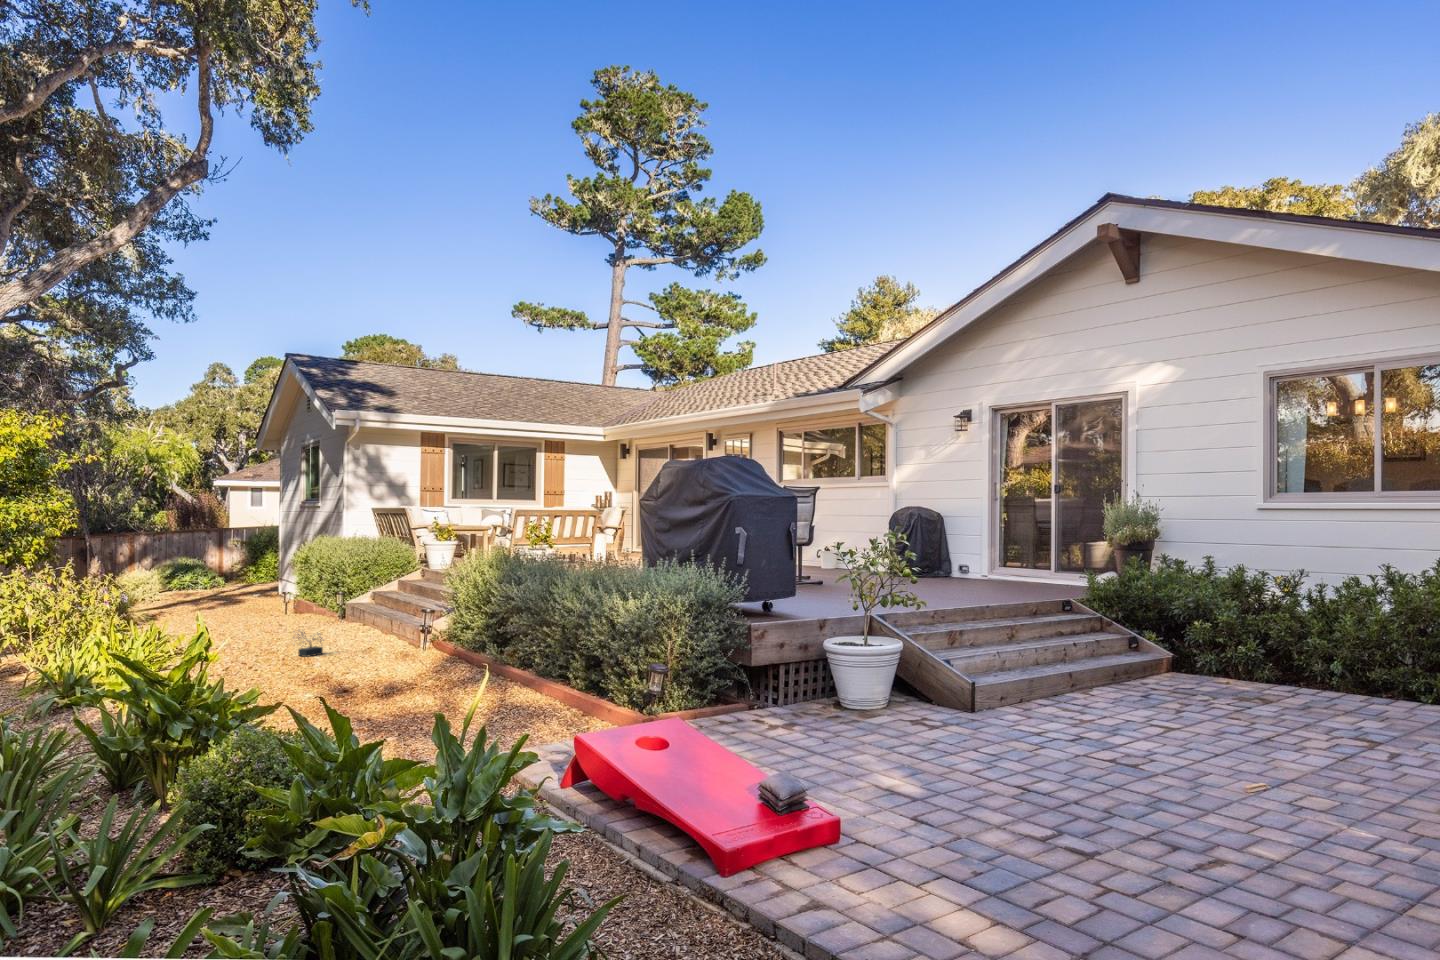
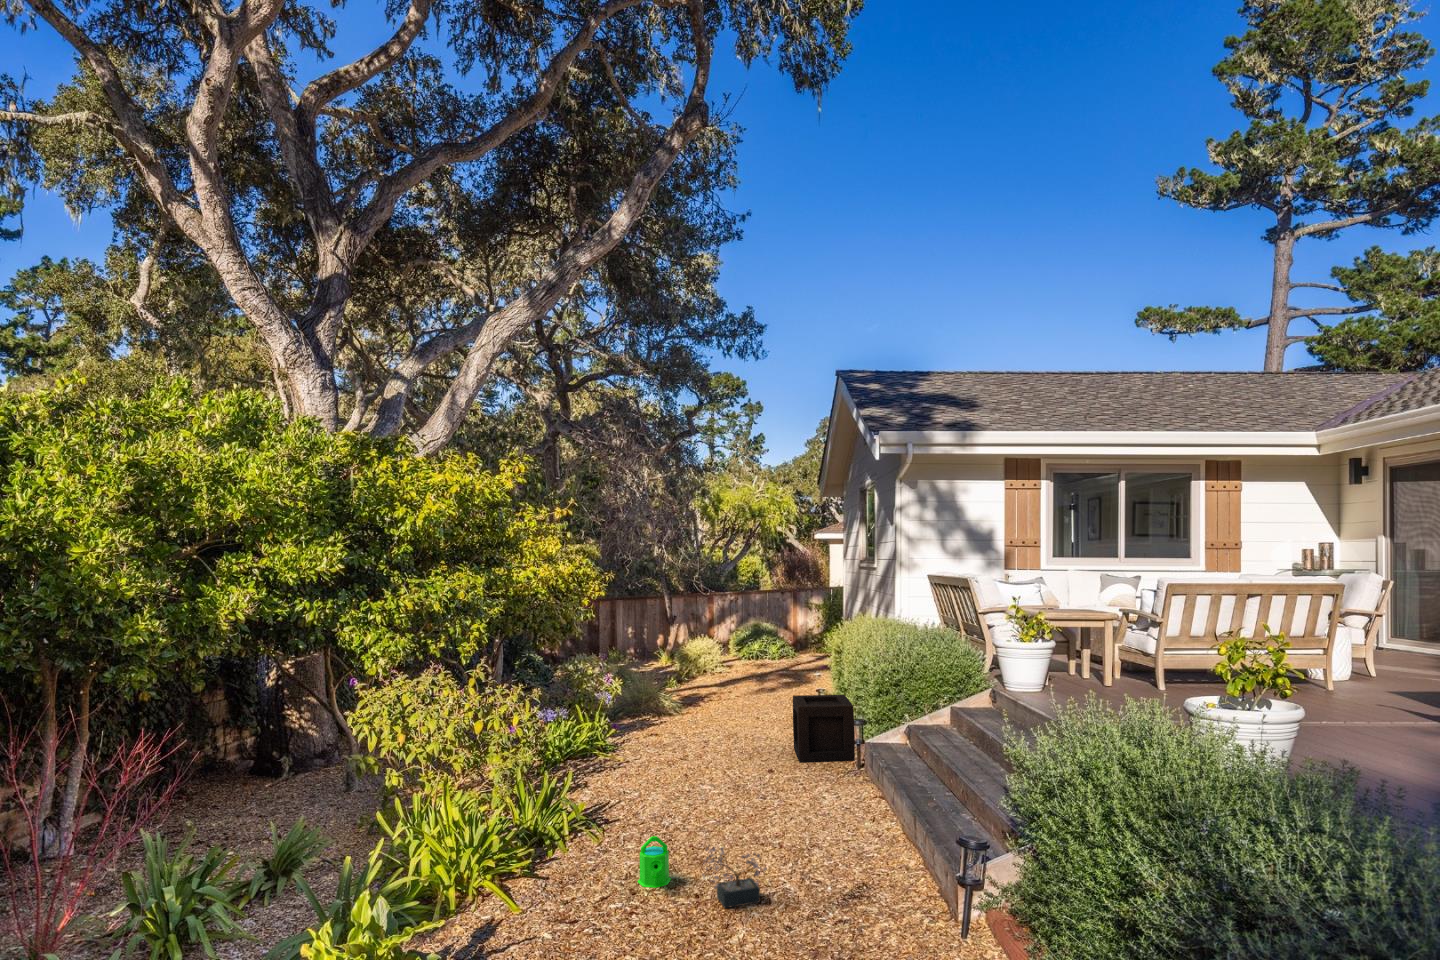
wooden crate: none [282,589,331,630] -> present [793,695,855,763]
watering can: none [246,635,266,660] -> present [637,836,671,888]

